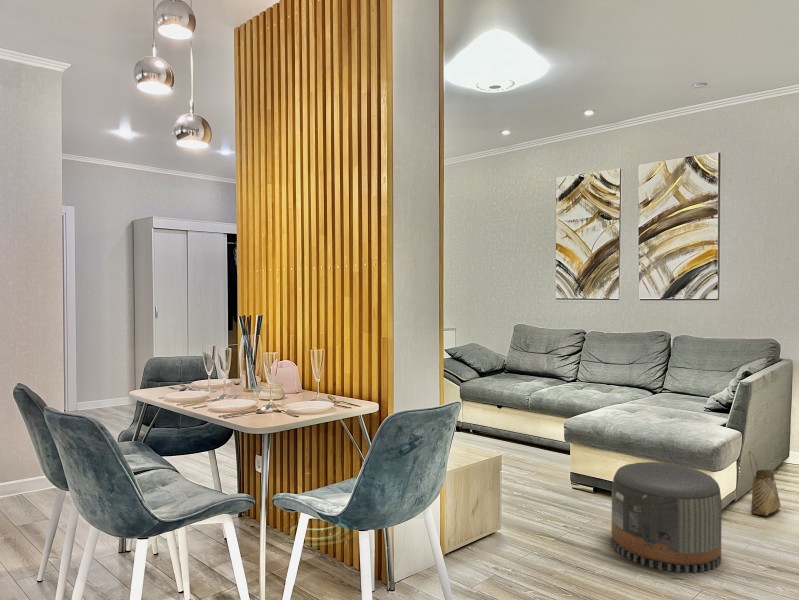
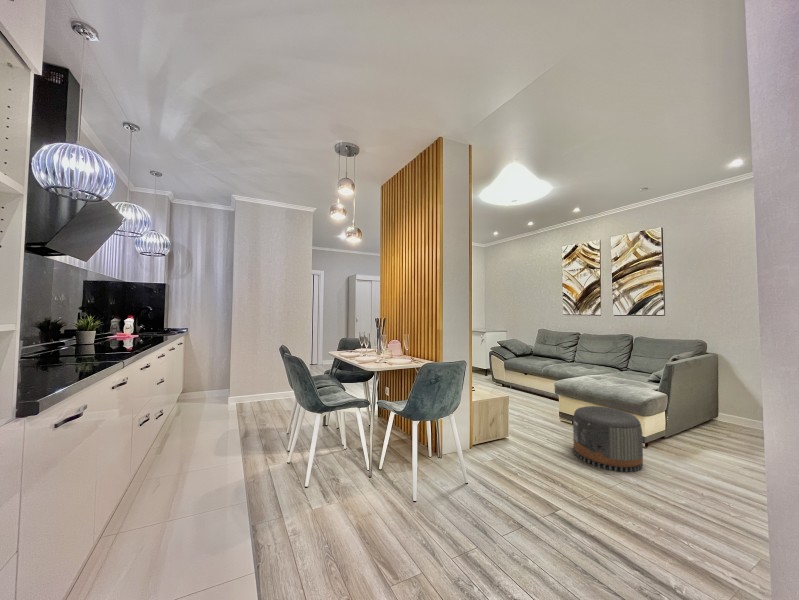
woven basket: present [749,451,781,516] -> none [674,407,699,448]

